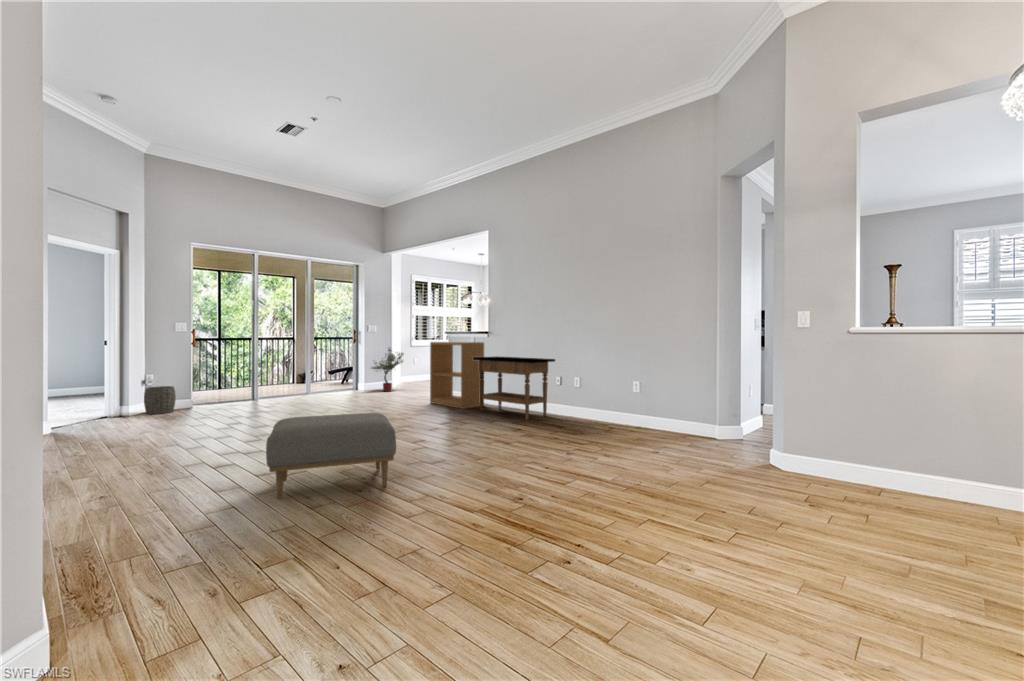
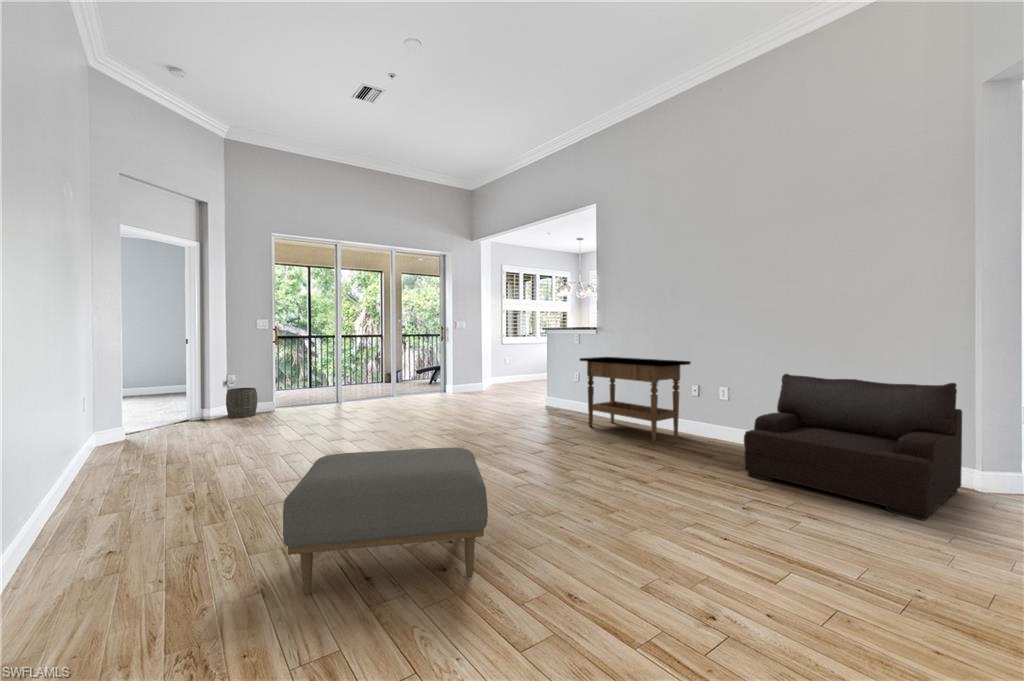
bookshelf: present [430,342,484,409] -> none [526,339,591,421]
potted tree: present [371,348,404,392] -> none [459,344,495,394]
armchair: none [578,366,704,452] -> present [744,374,962,520]

